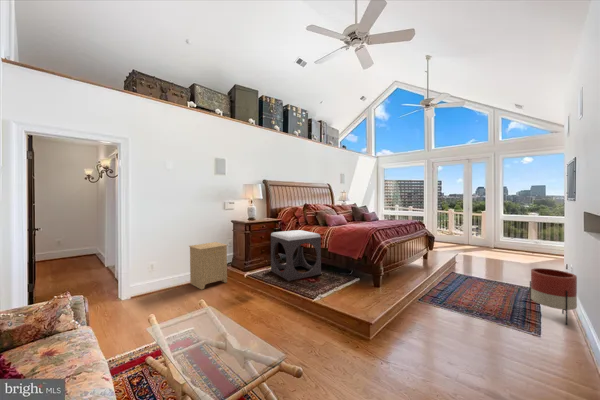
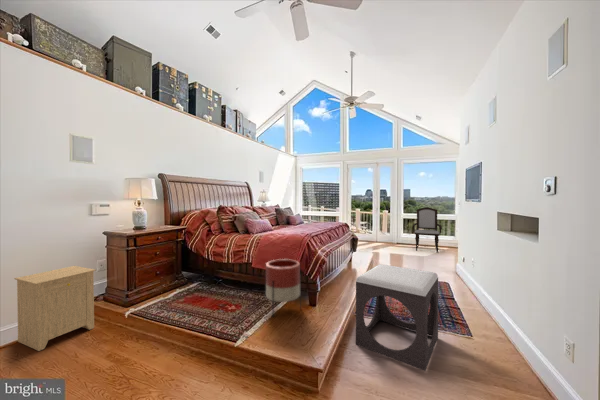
armchair: none [510,207,549,258] -> present [413,207,442,252]
footstool: present [271,230,321,281] -> present [356,264,438,371]
planter: present [530,268,577,325] -> present [266,259,301,303]

